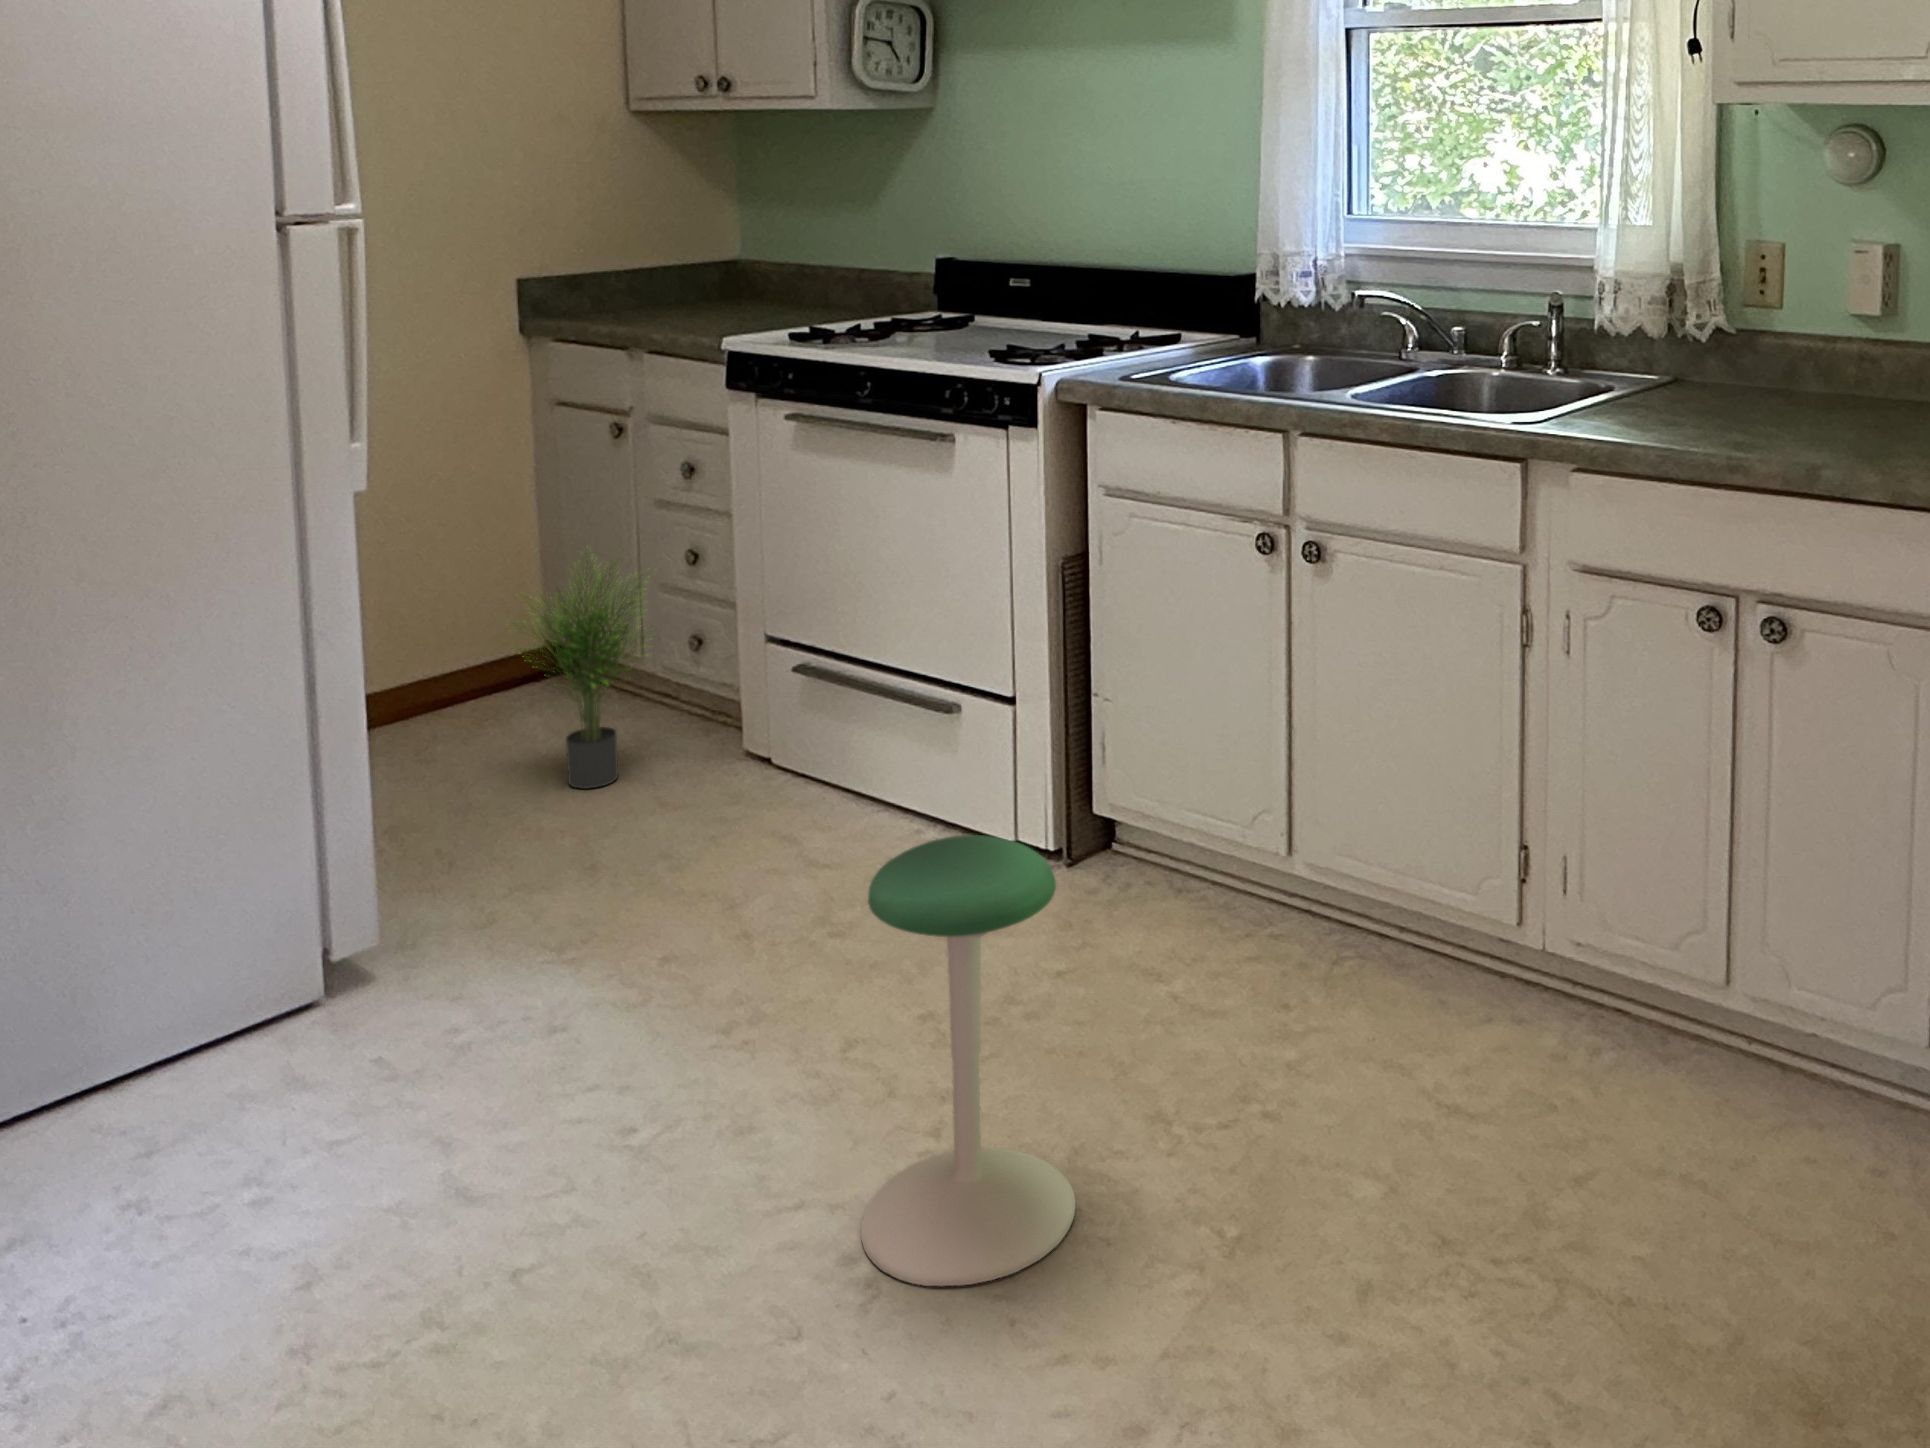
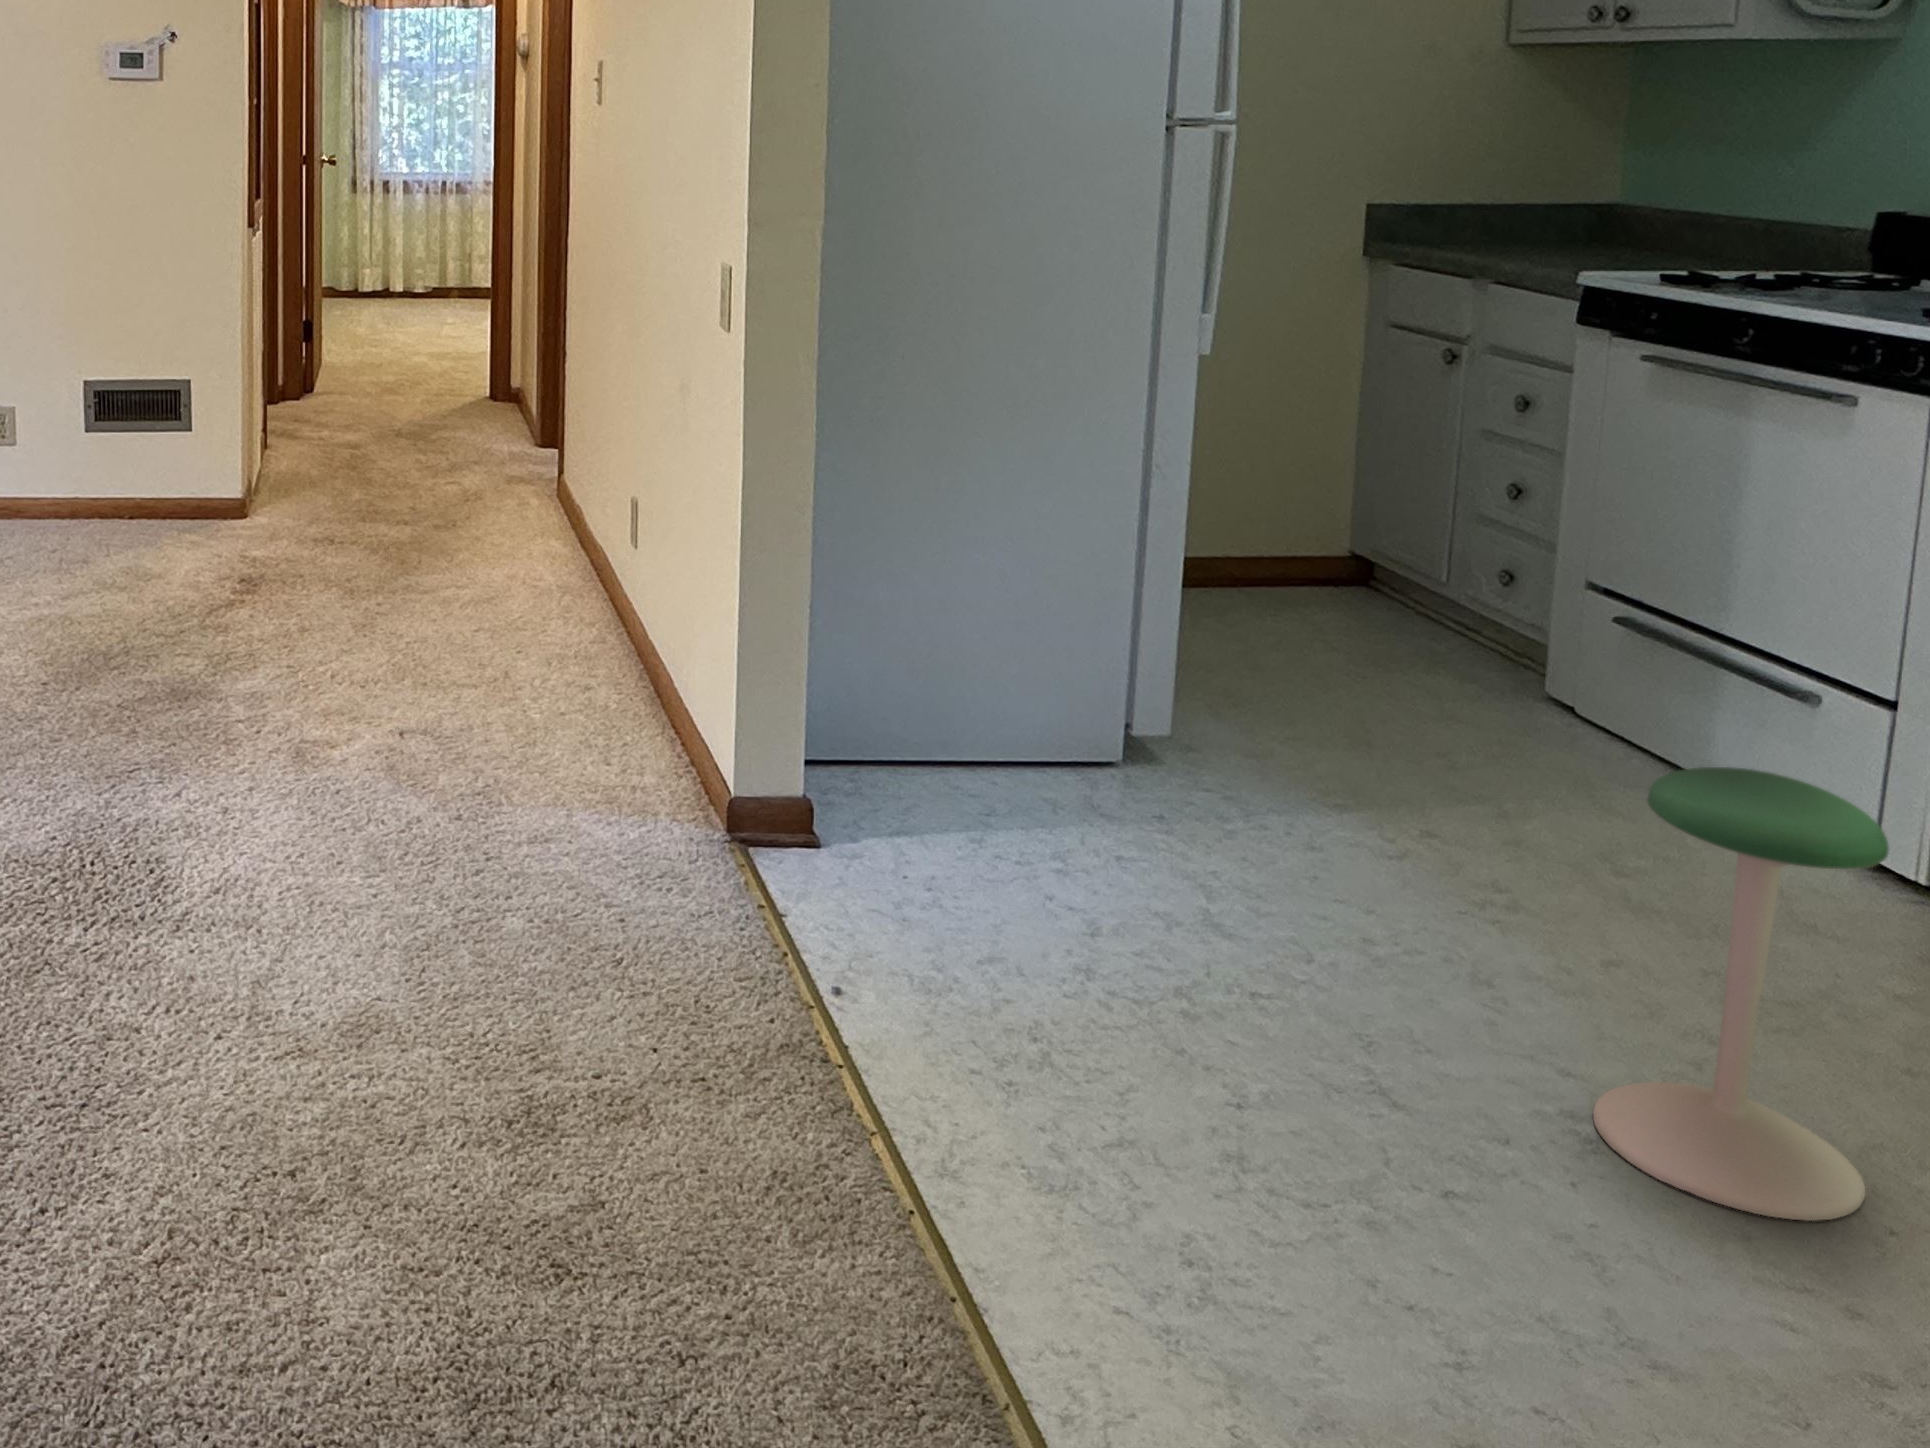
potted plant: present [515,551,656,789] -> none [1311,455,1474,682]

